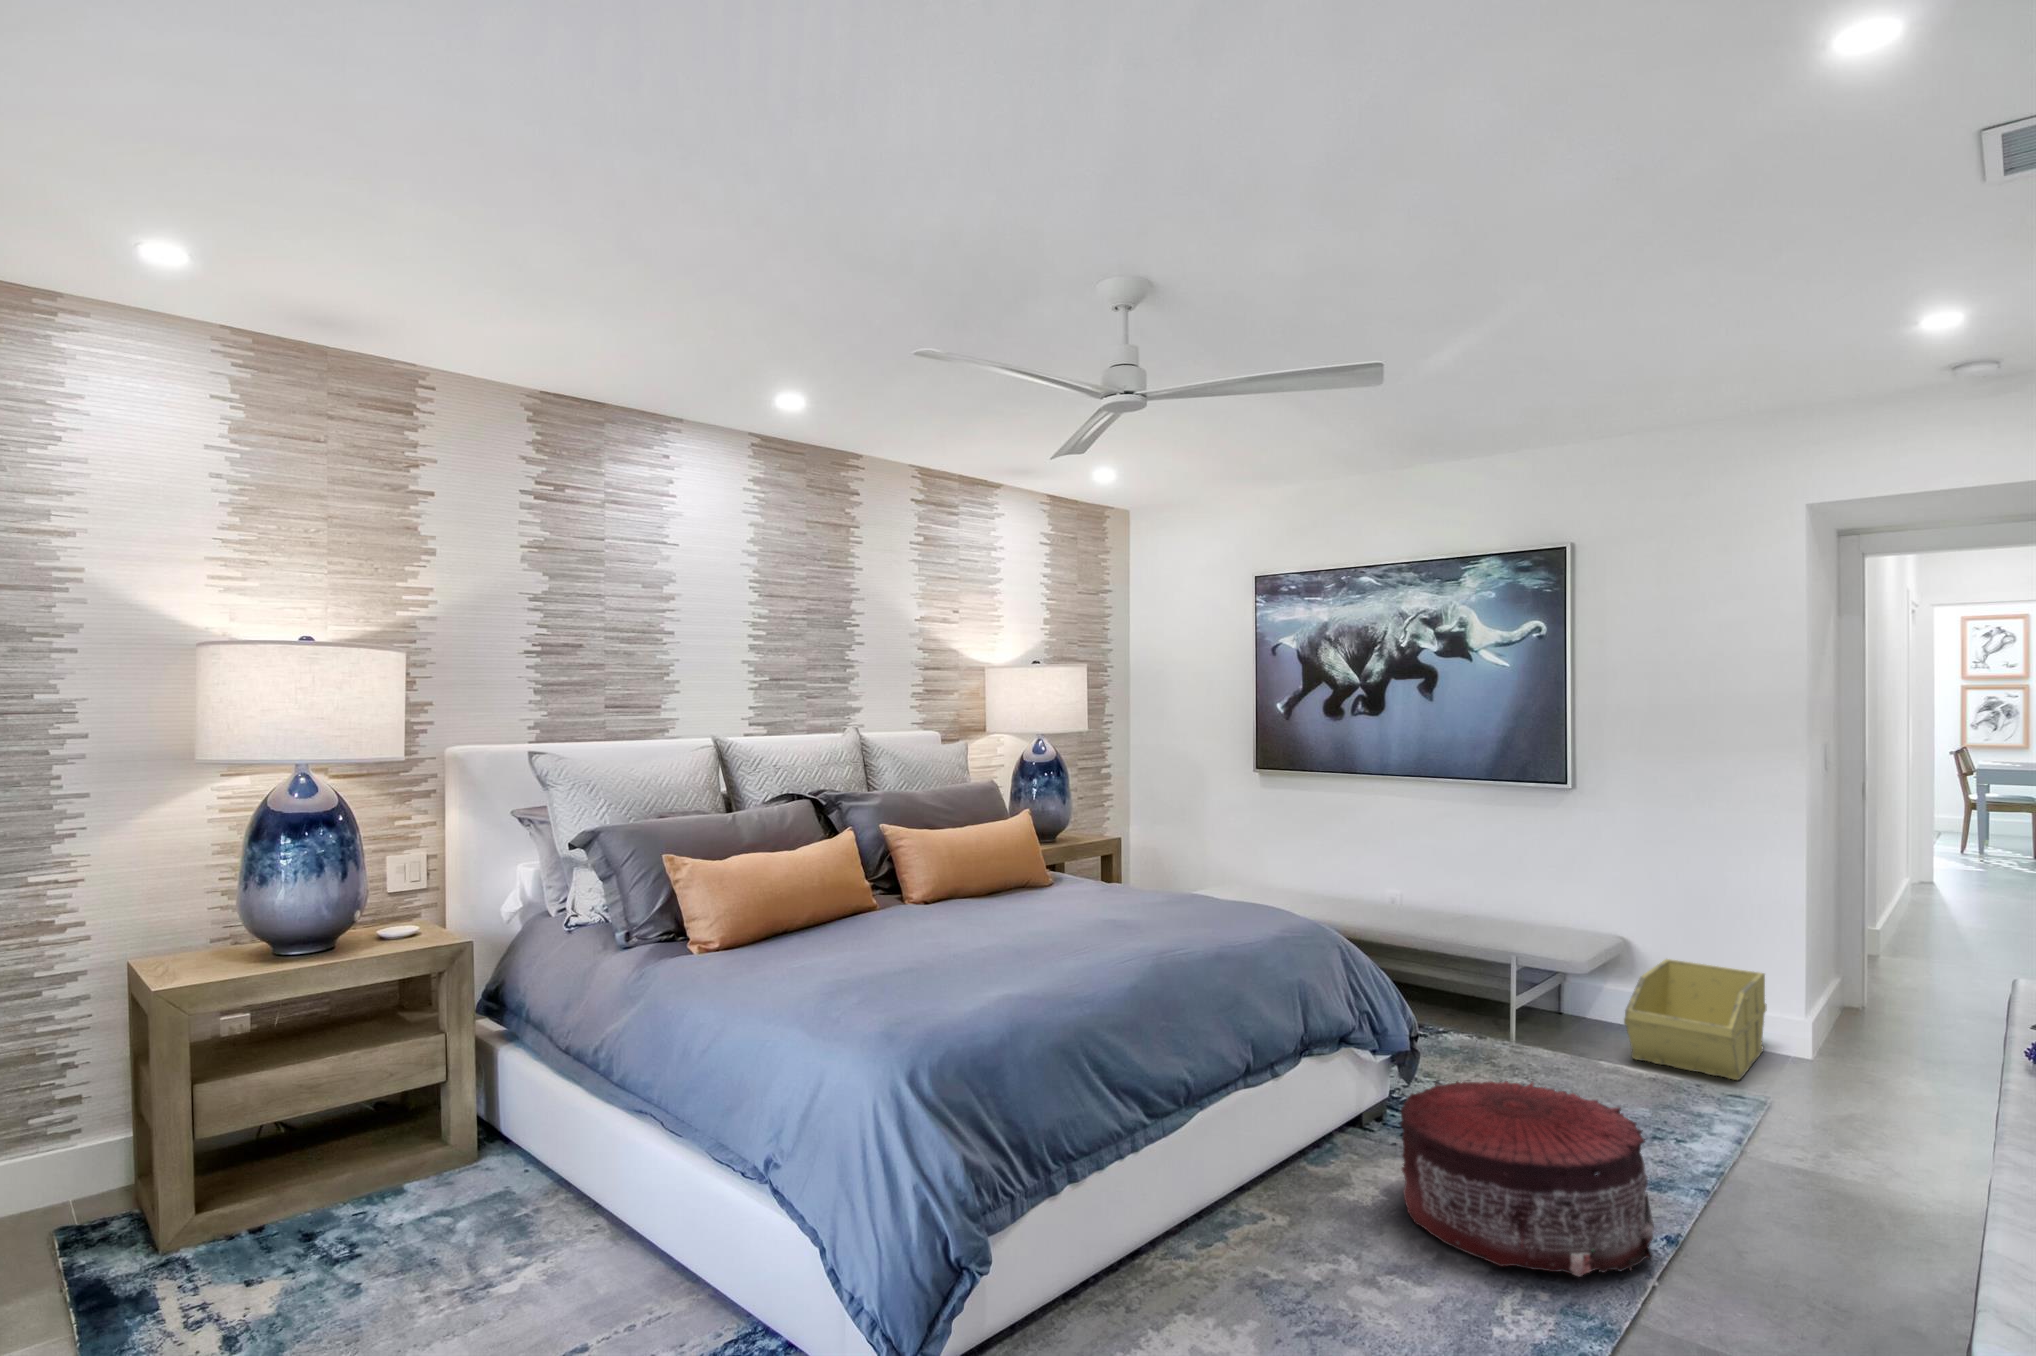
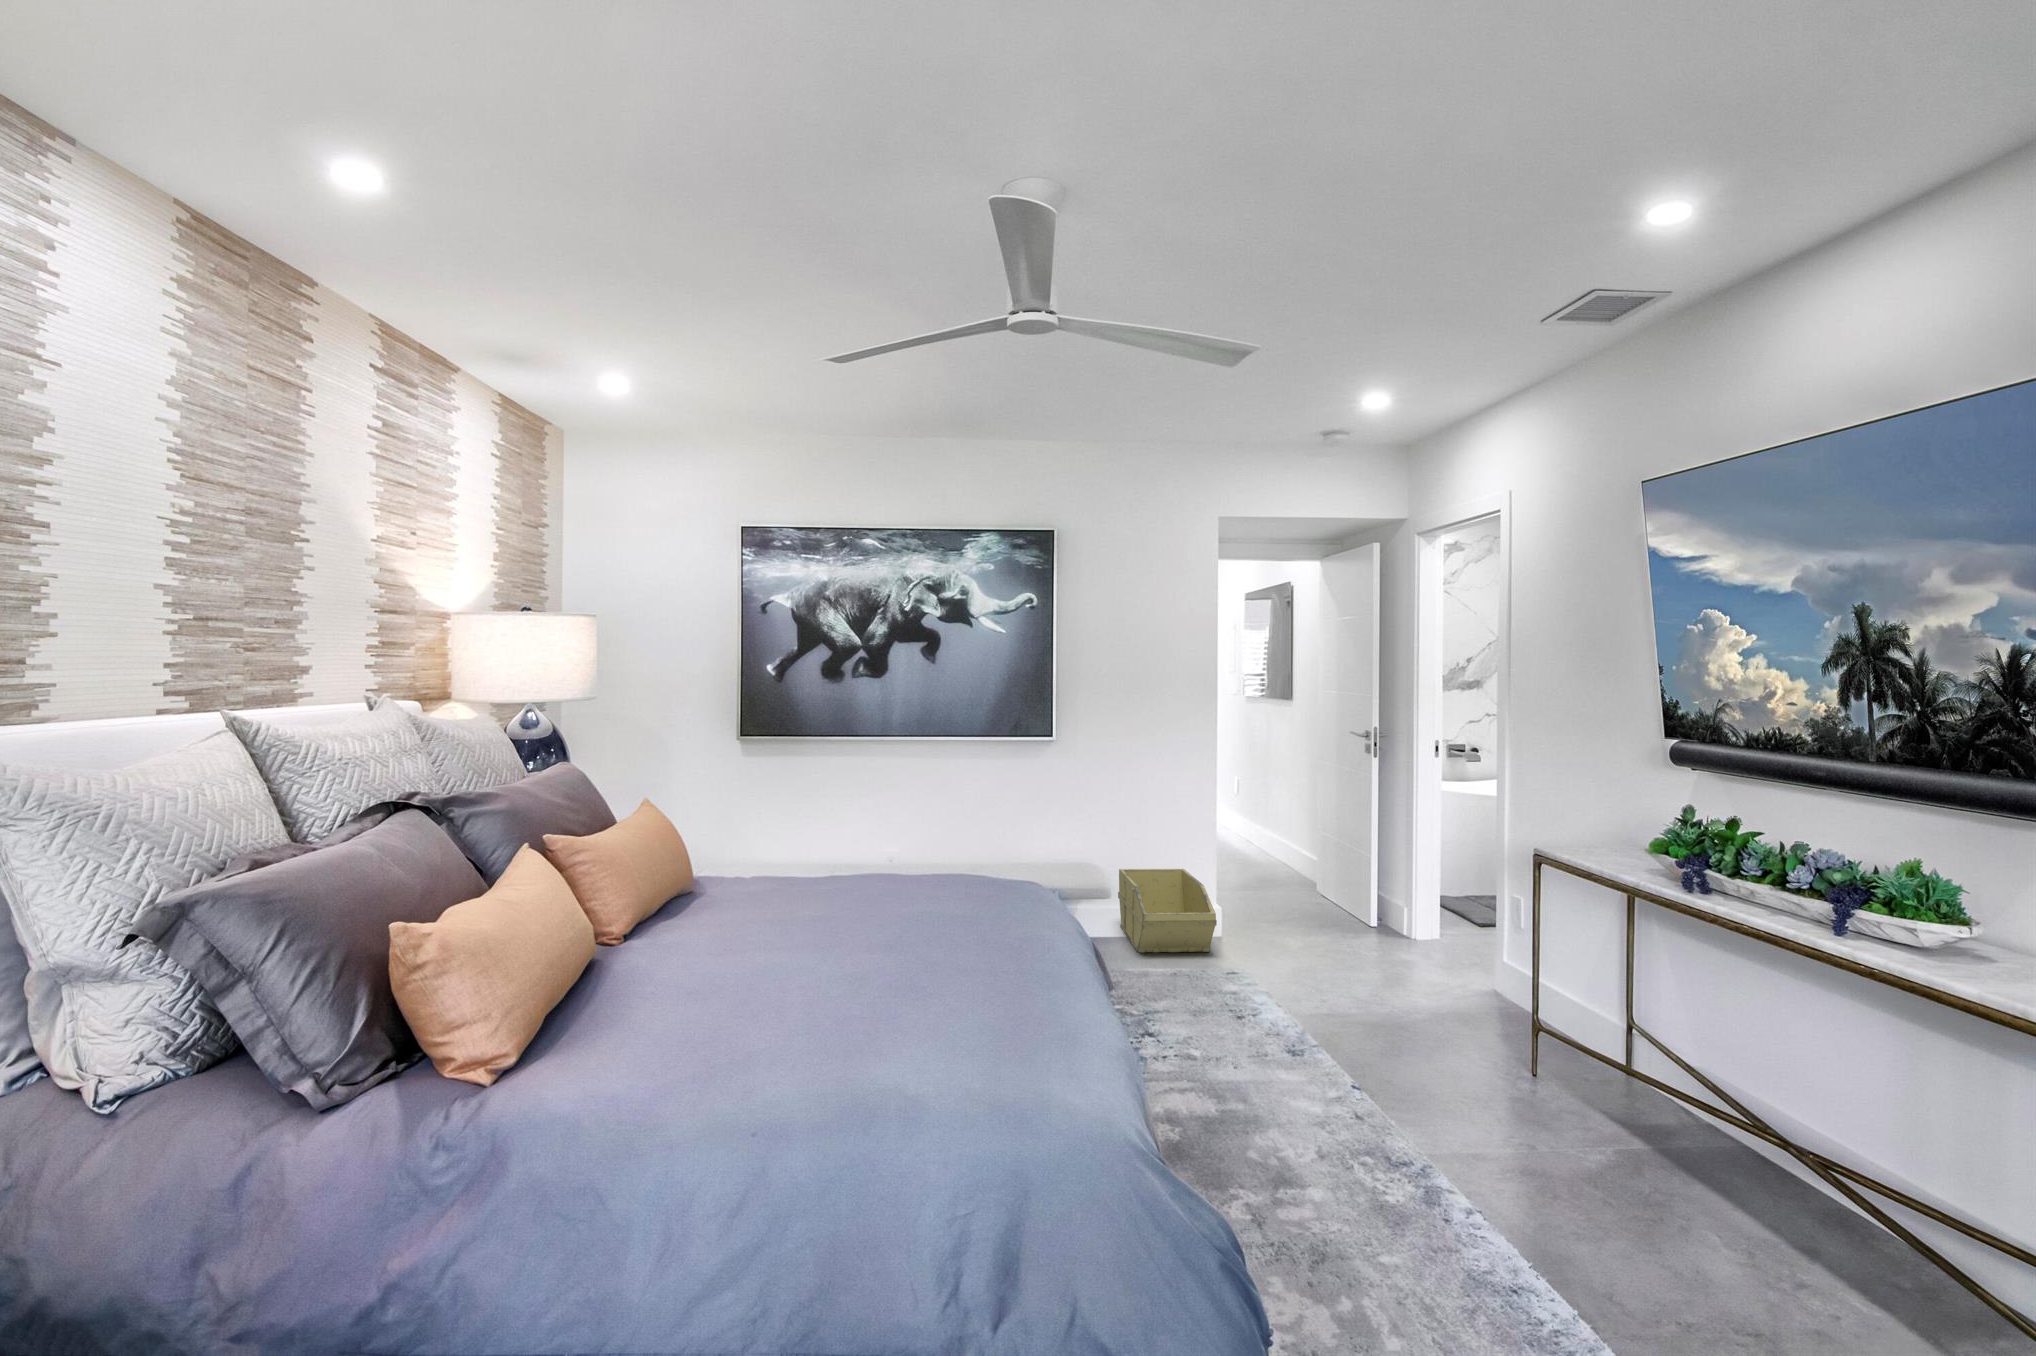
pouf: present [1400,1082,1654,1276] -> none [1189,983,1389,1141]

